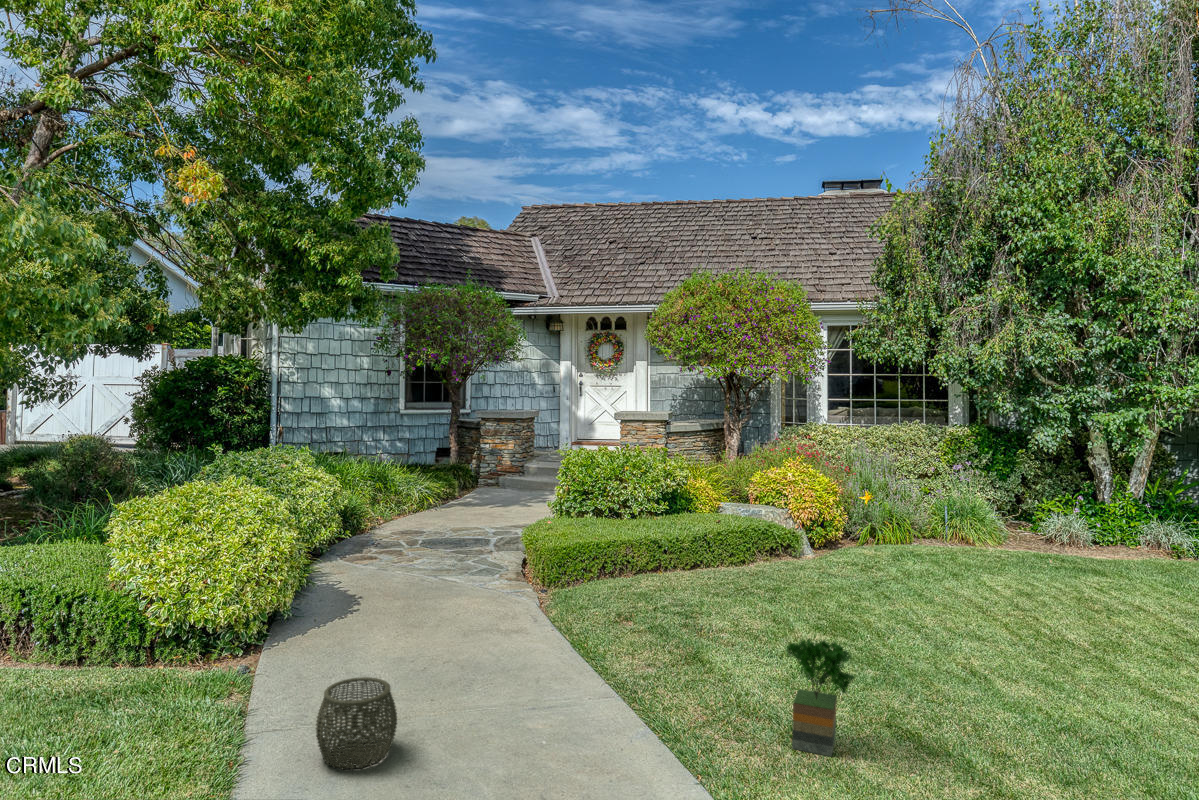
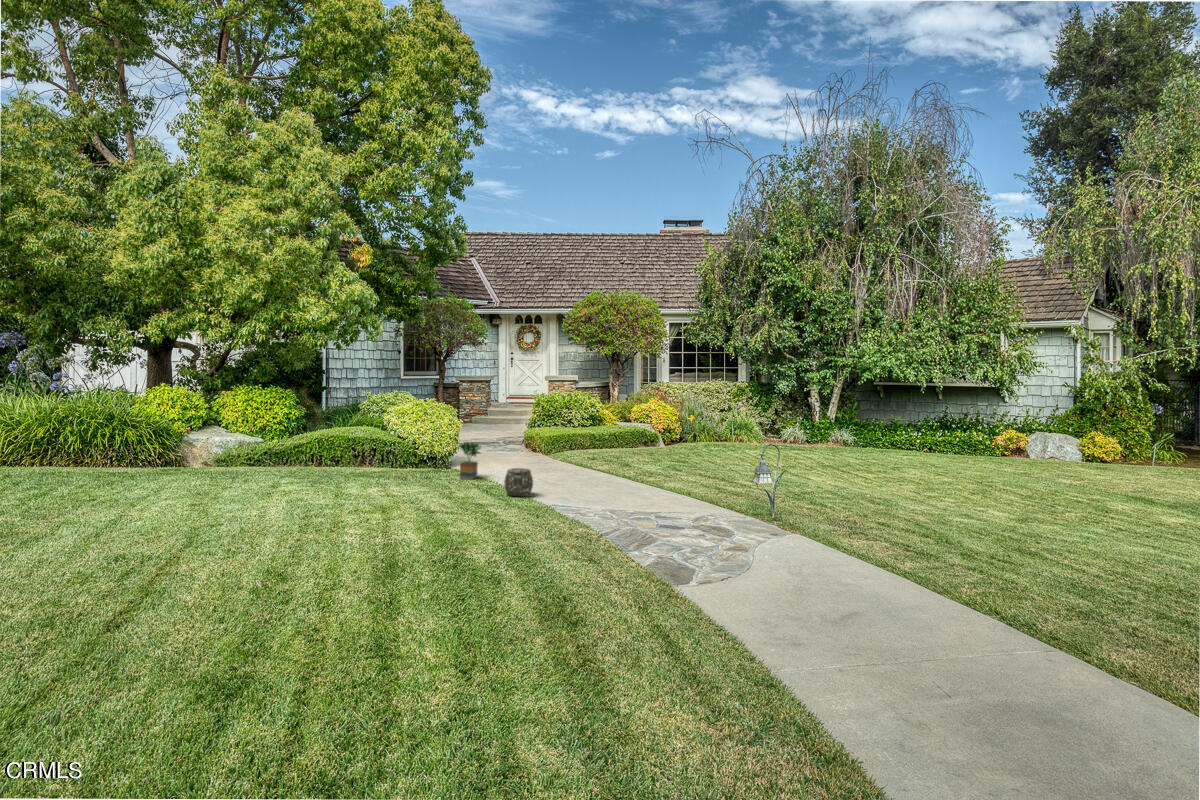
potted tree: present [786,639,855,756] -> present [459,442,481,480]

